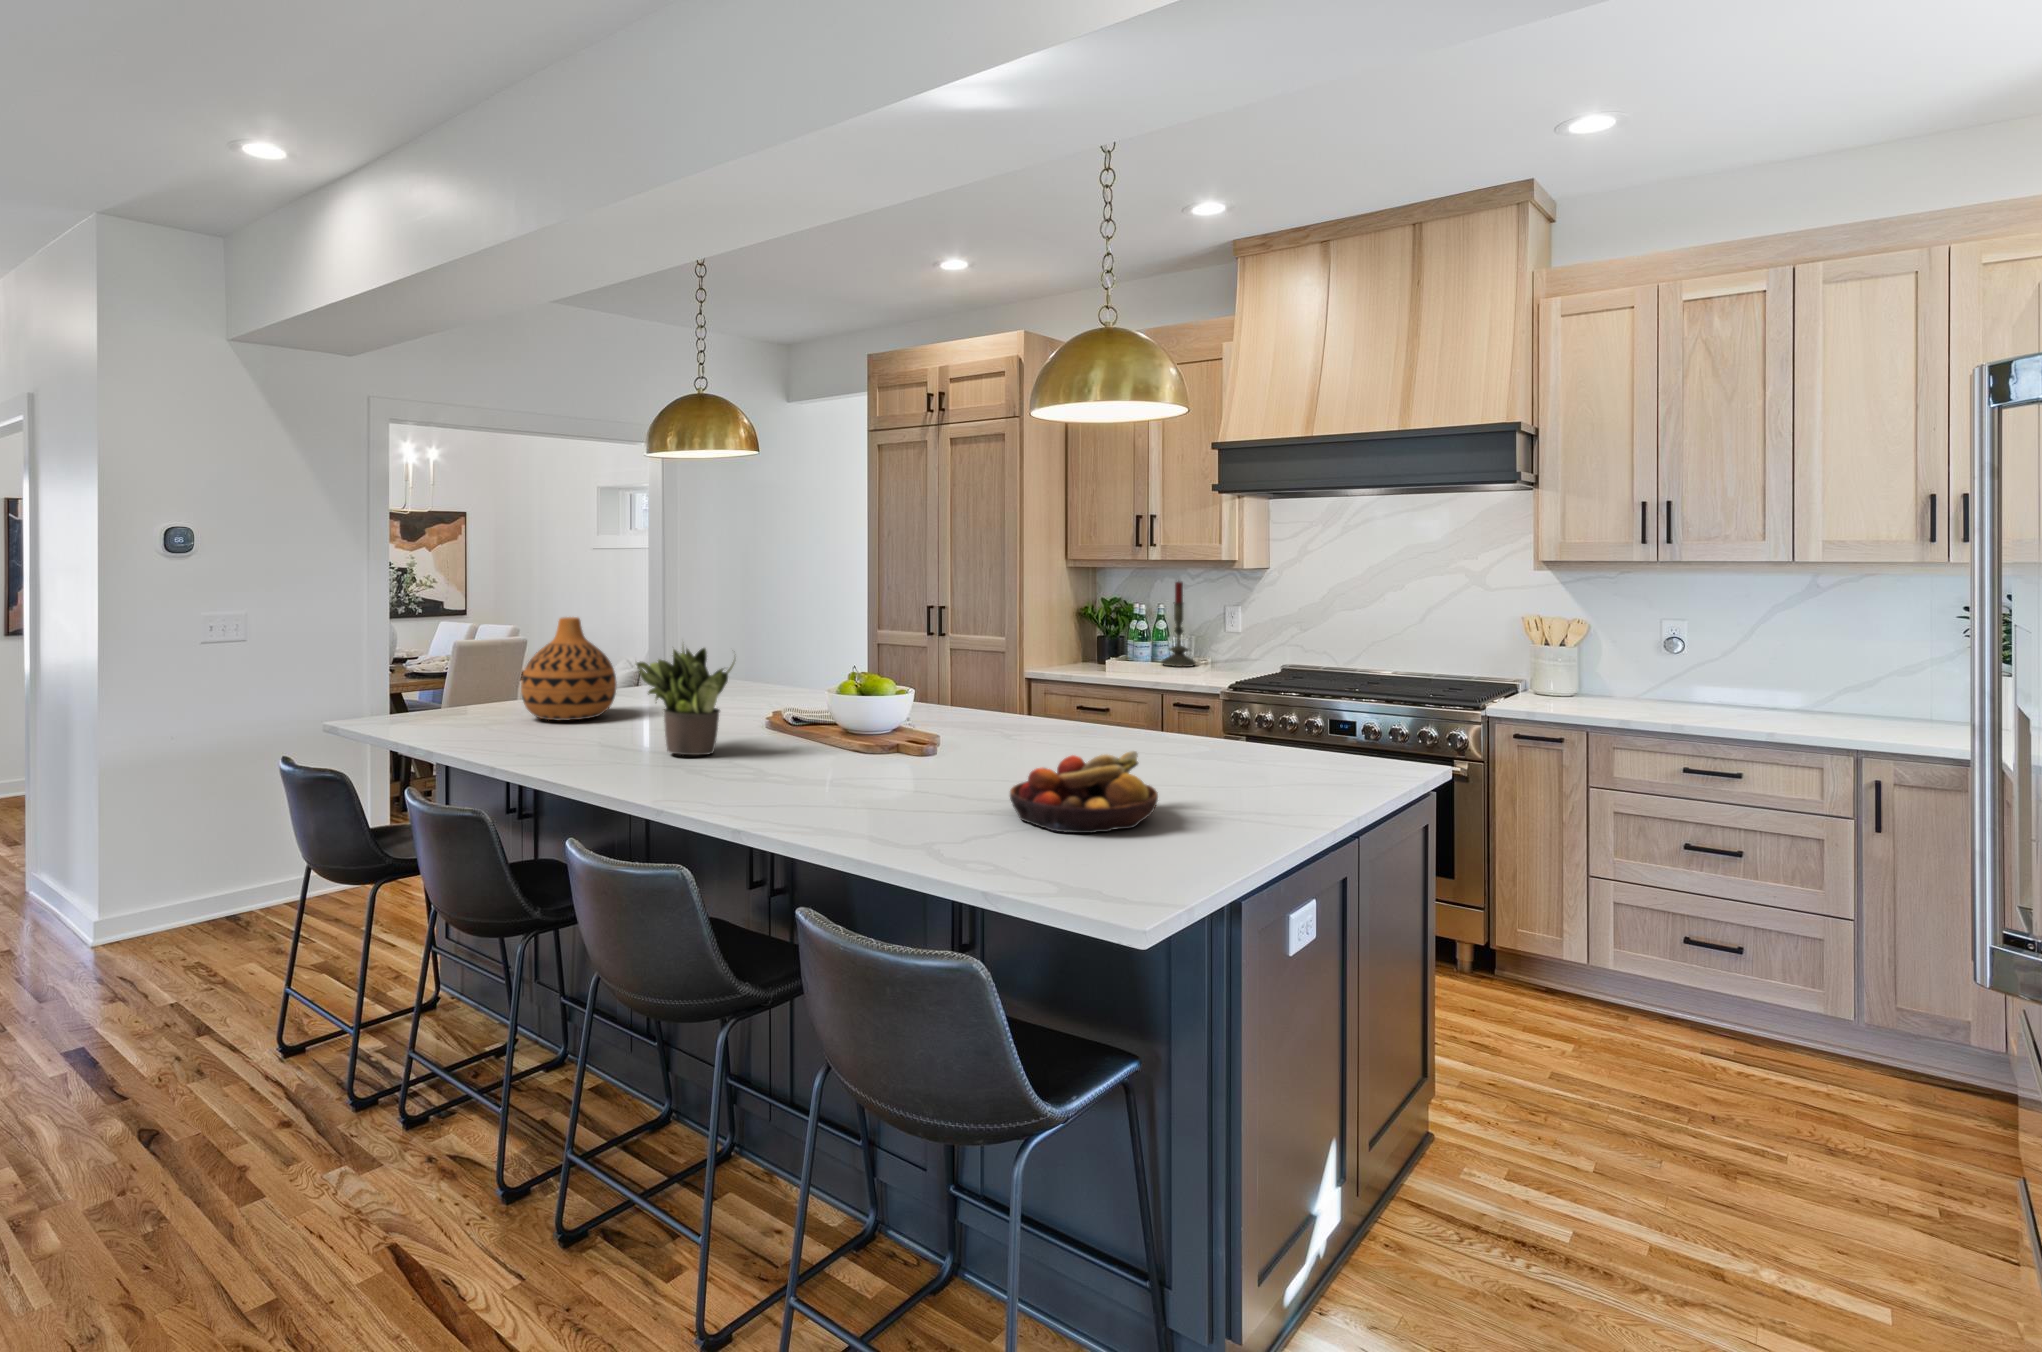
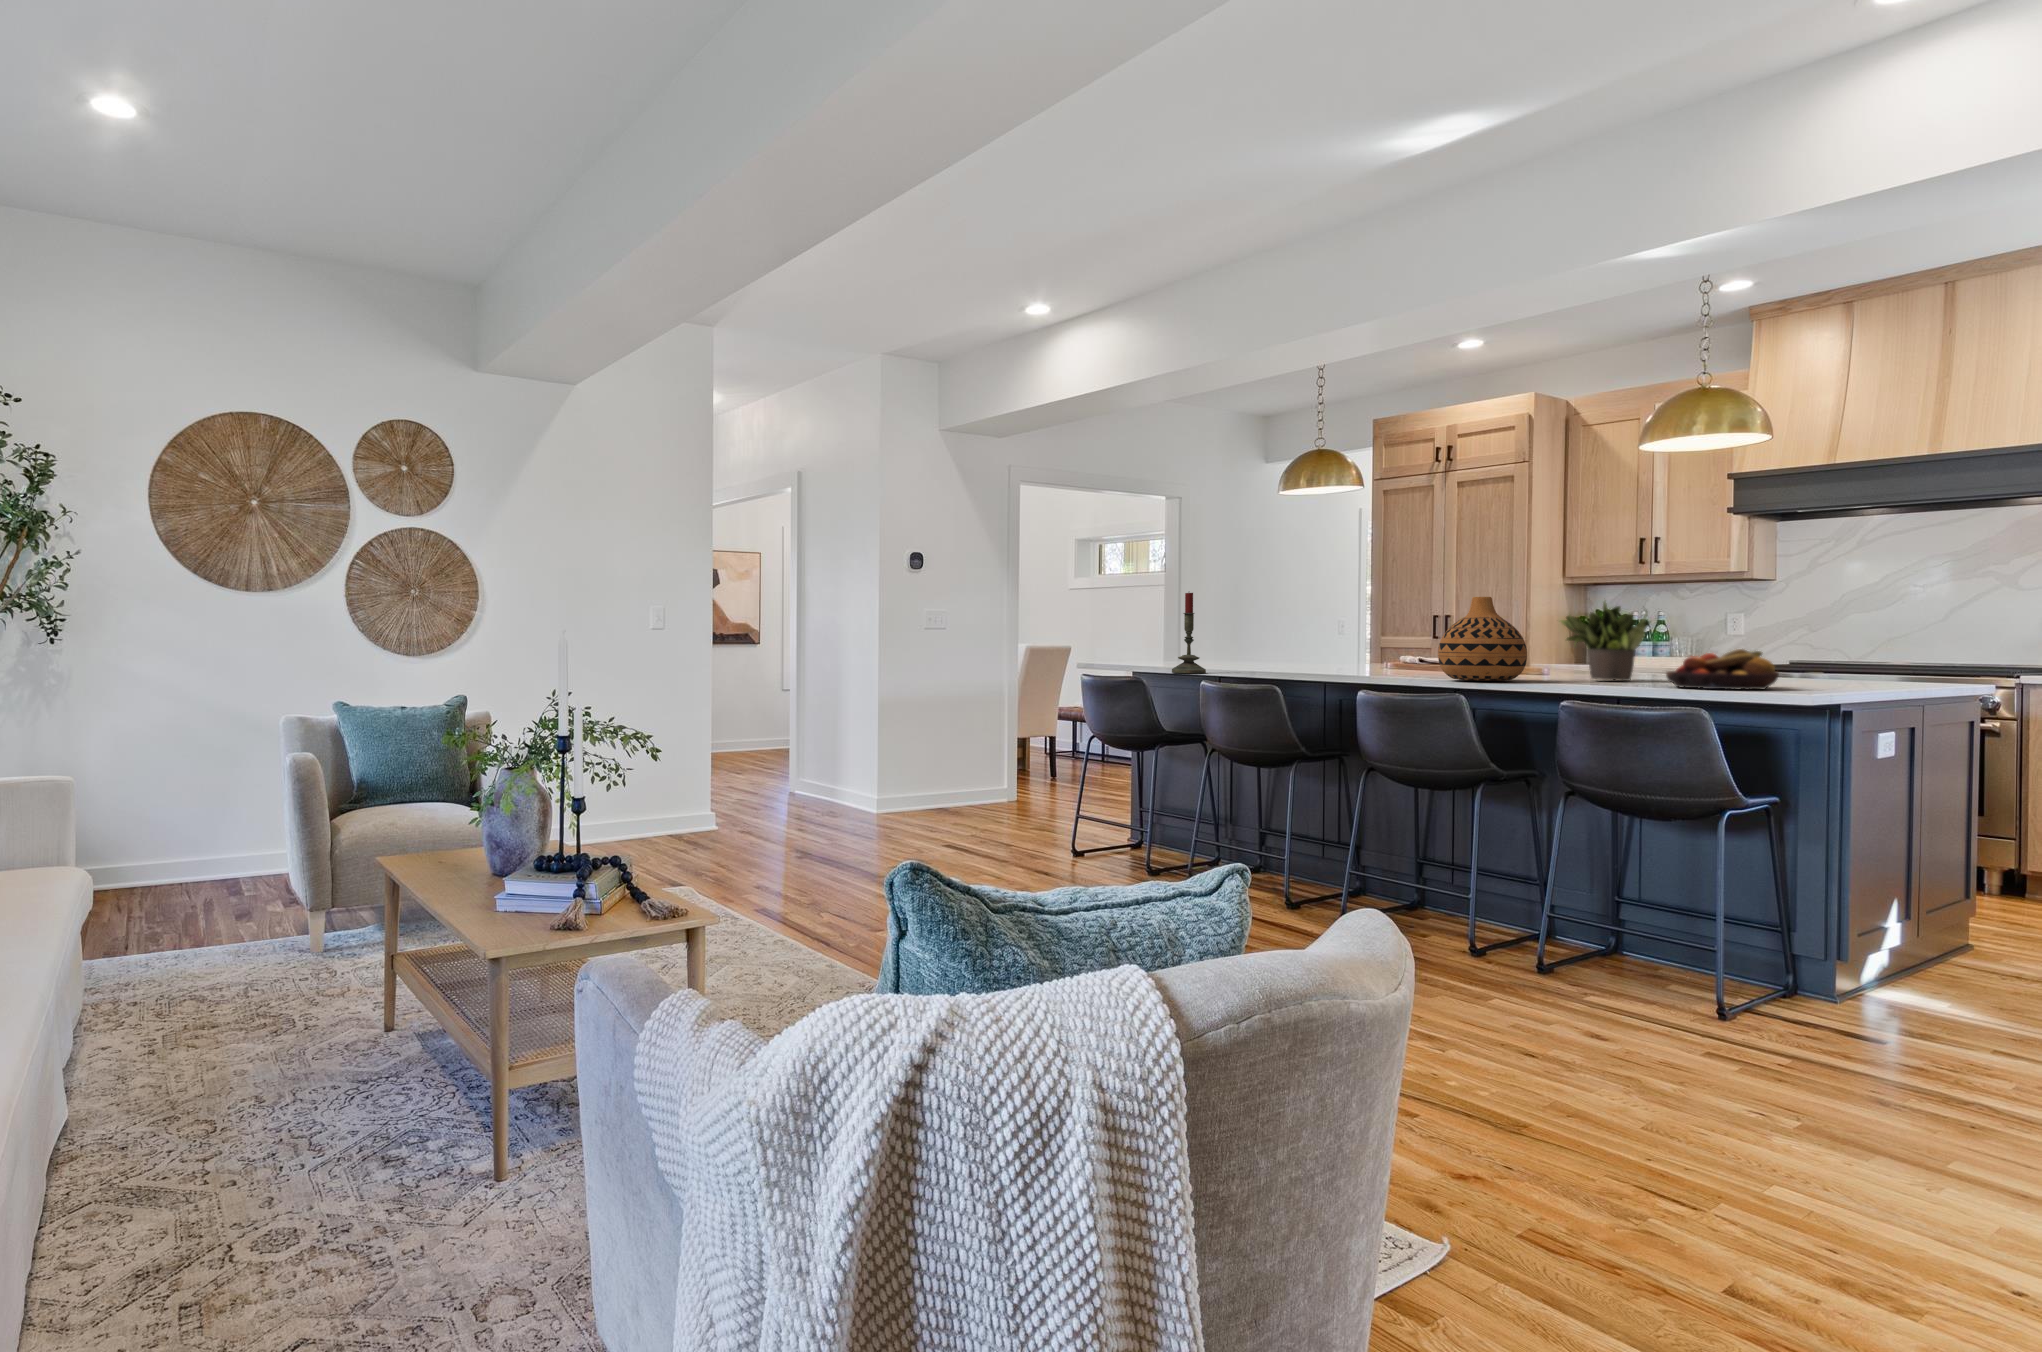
candle: present [1162,582,1196,667] -> present [1172,593,1206,673]
vase: present [521,617,617,720] -> present [1438,597,1527,681]
potted plant: present [636,648,735,755] -> present [1561,602,1649,681]

